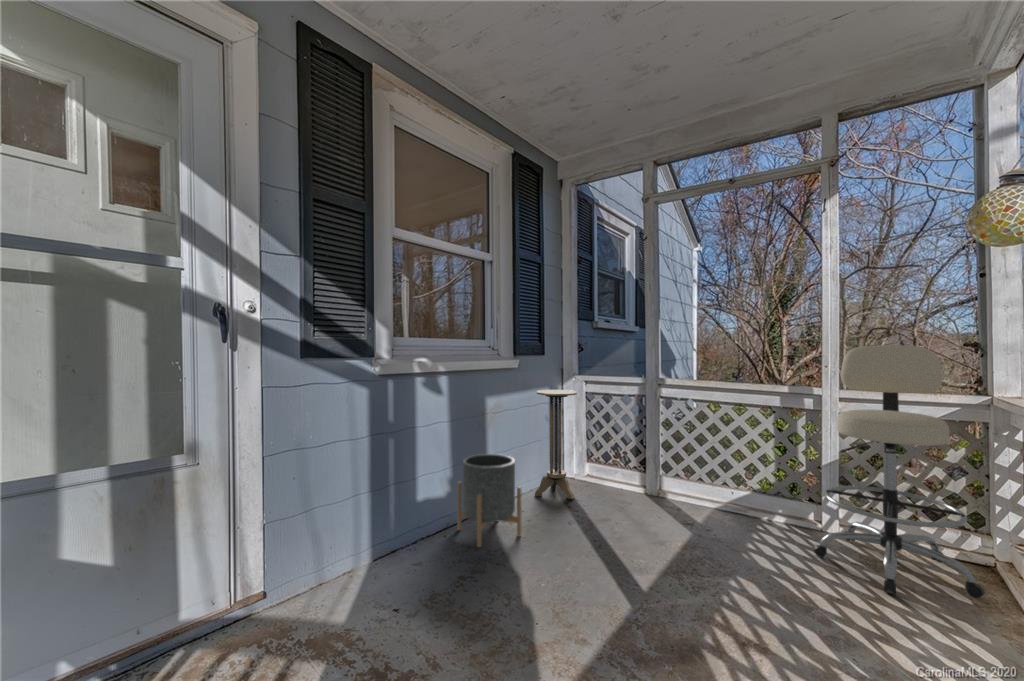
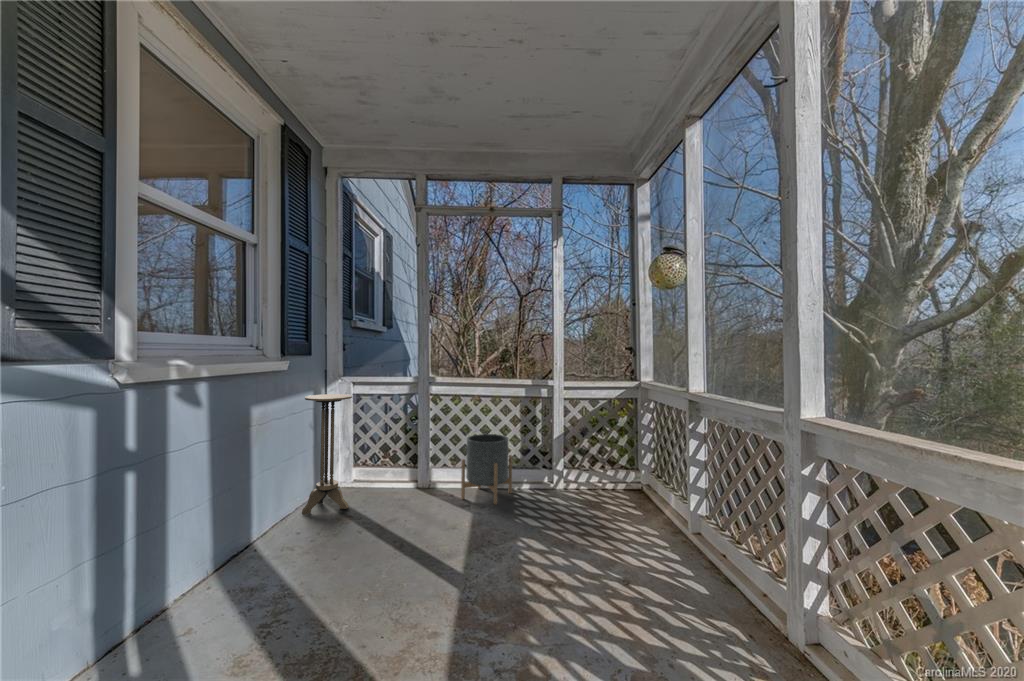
stool: present [813,345,985,598] -> none [556,348,647,520]
planter: present [457,454,521,547] -> present [461,434,512,504]

